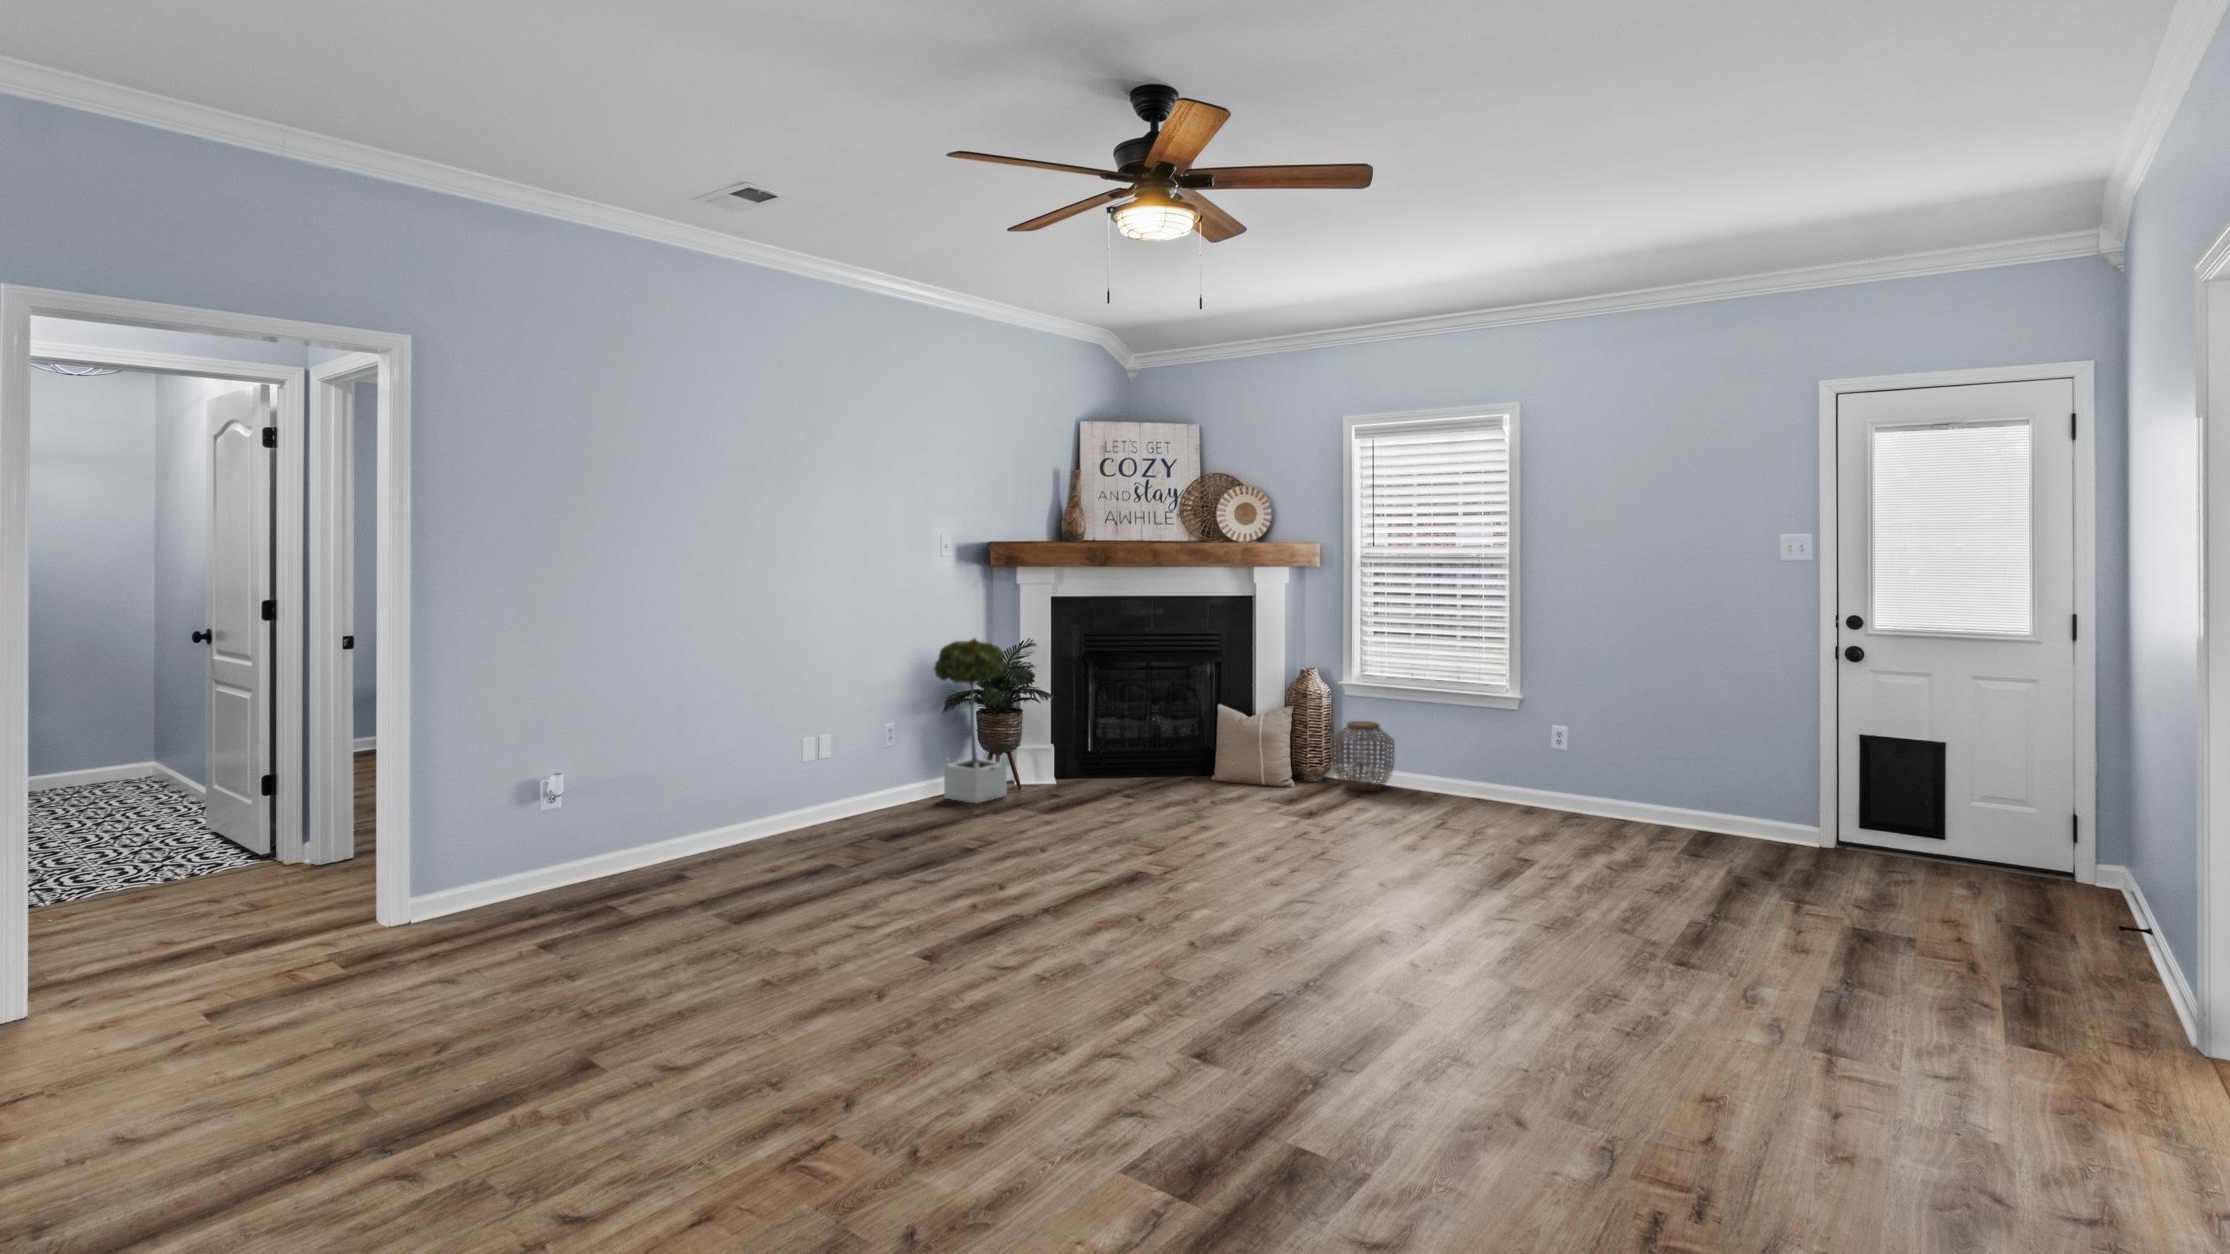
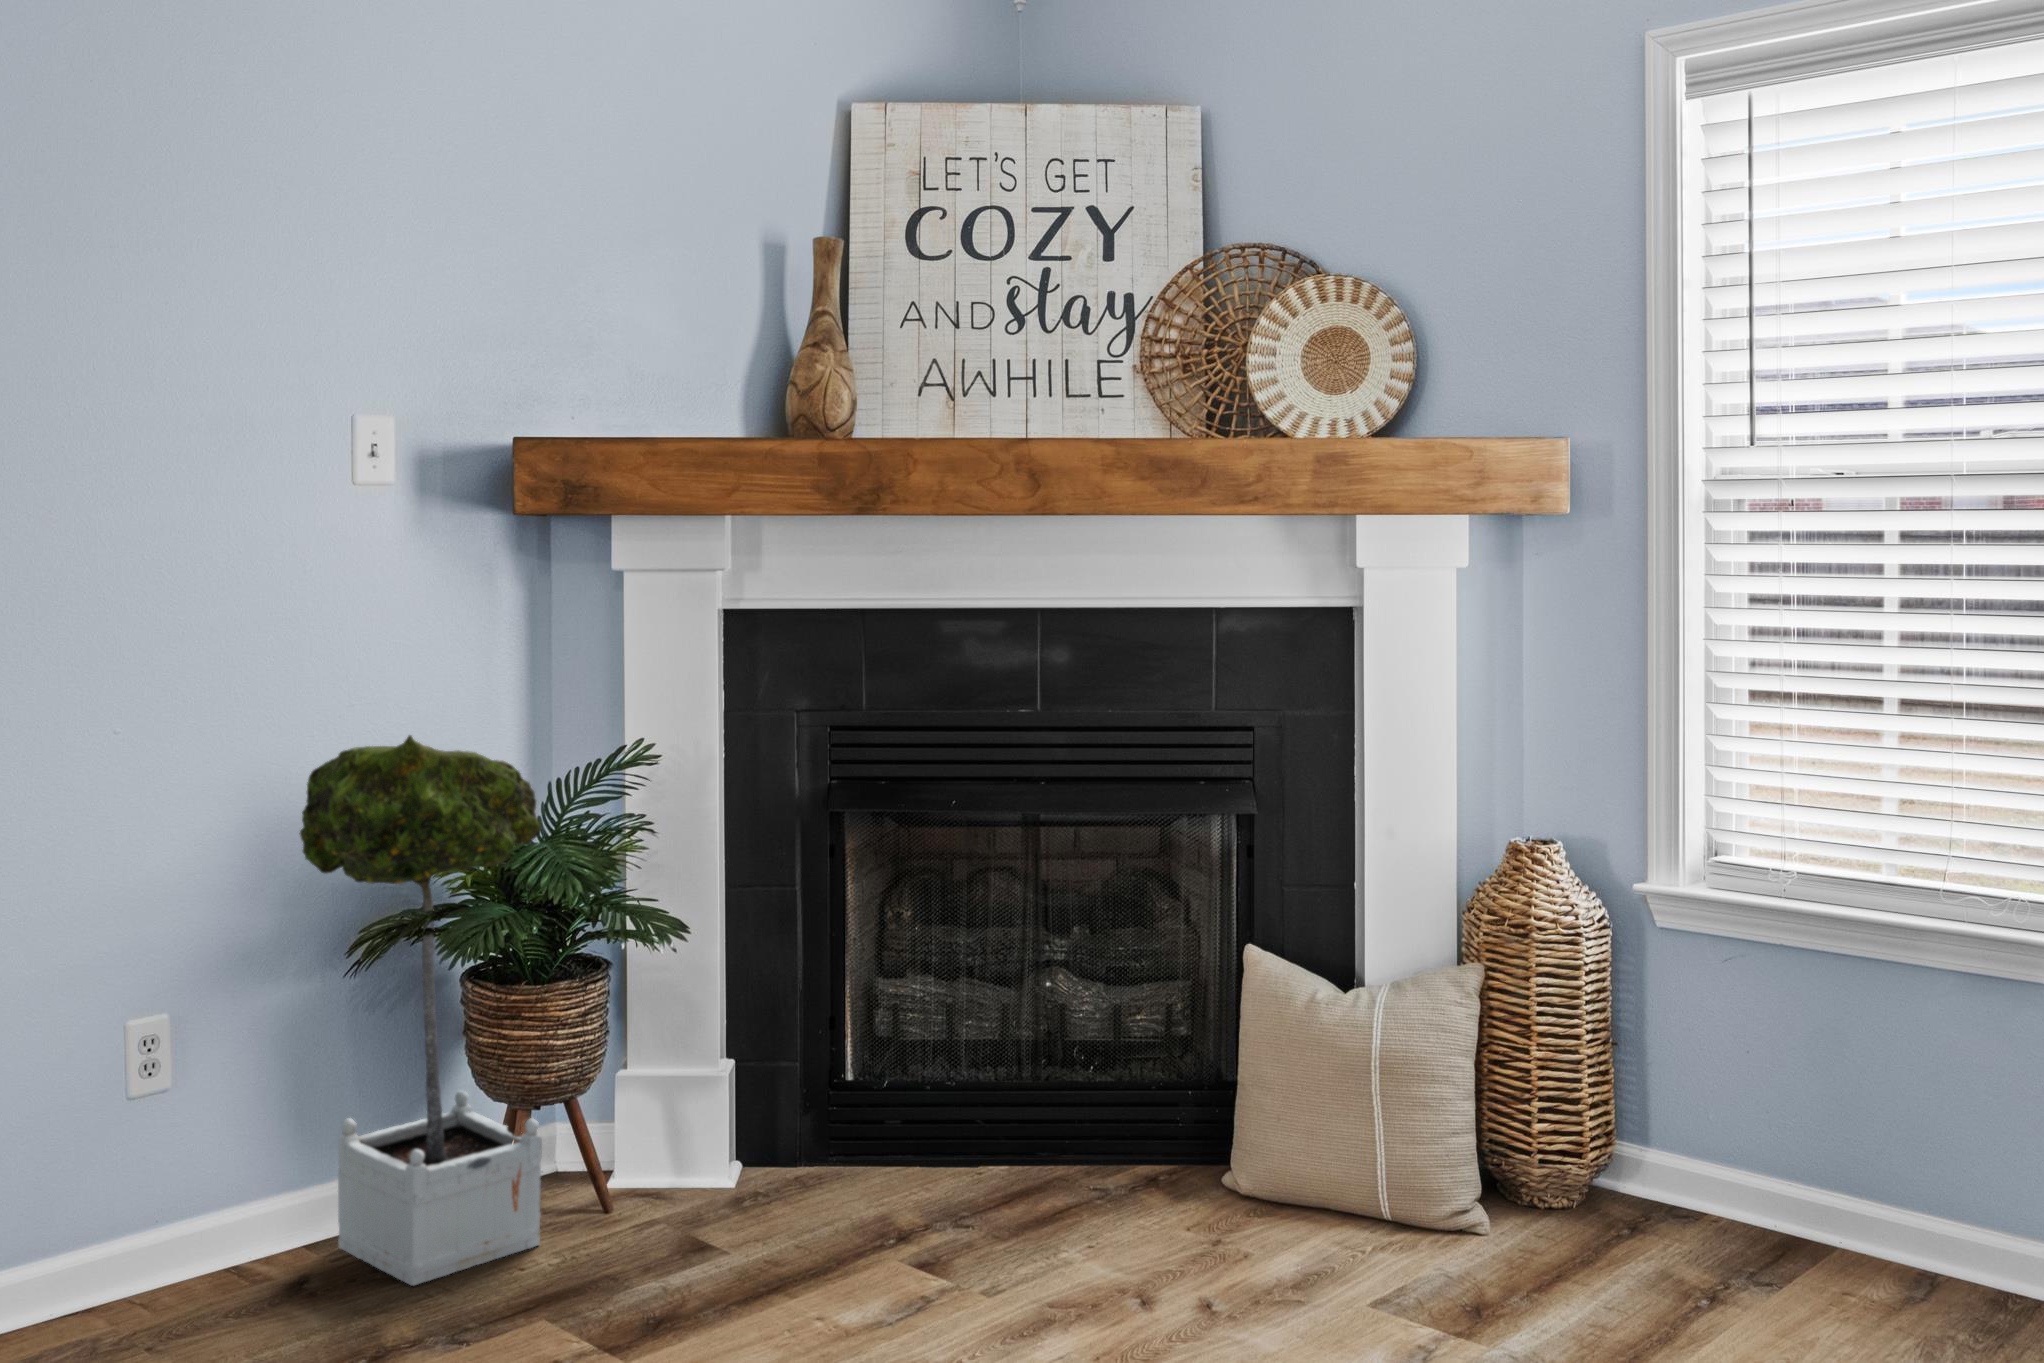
woven basket: present [1331,721,1394,791] -> none [1617,1025,1842,1279]

